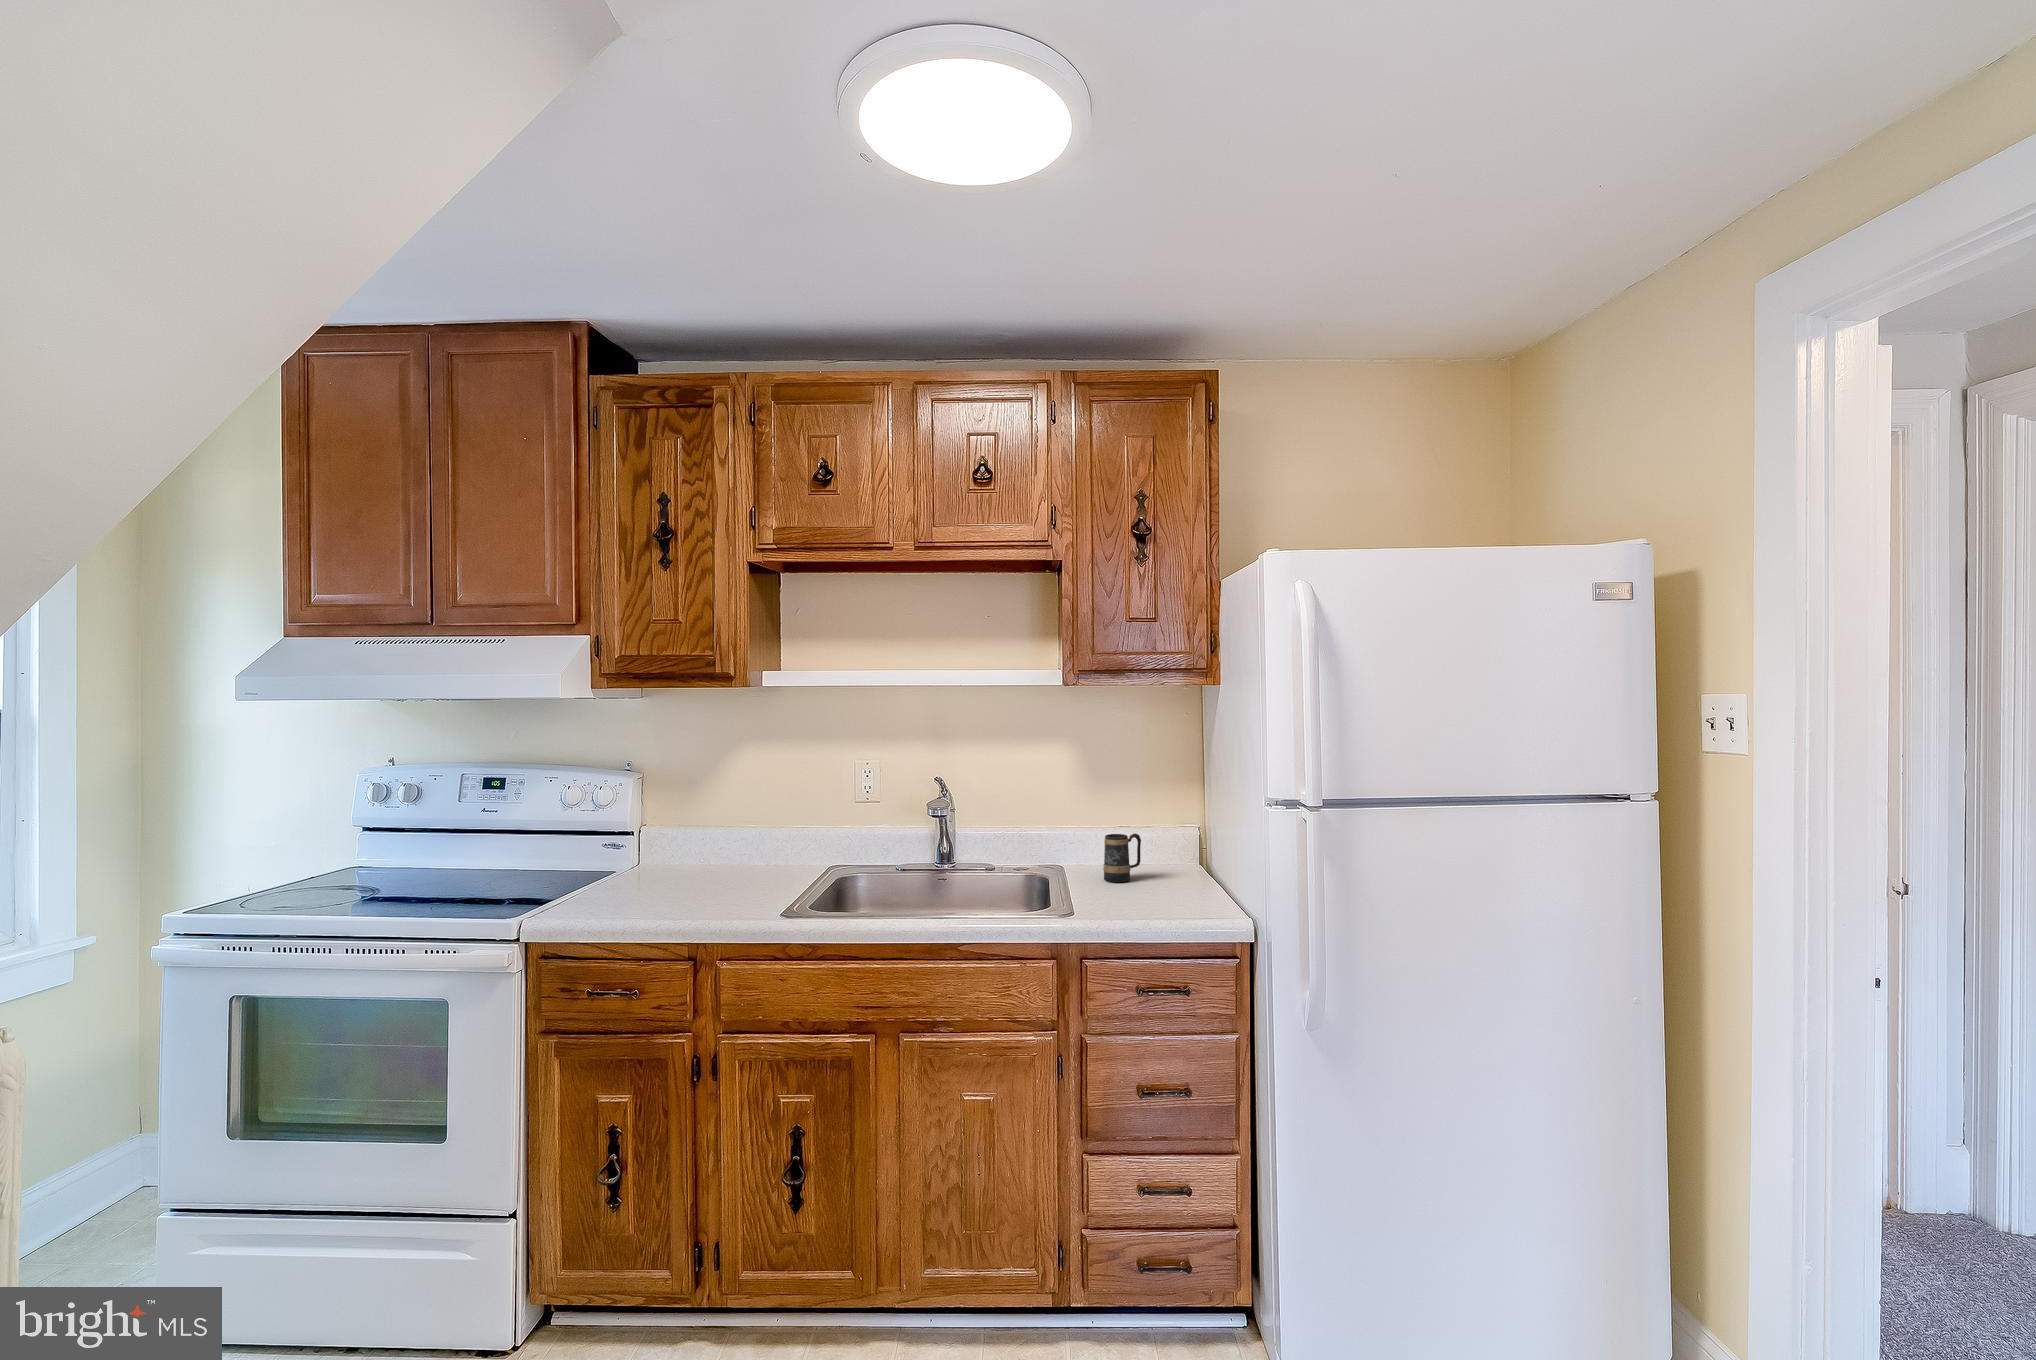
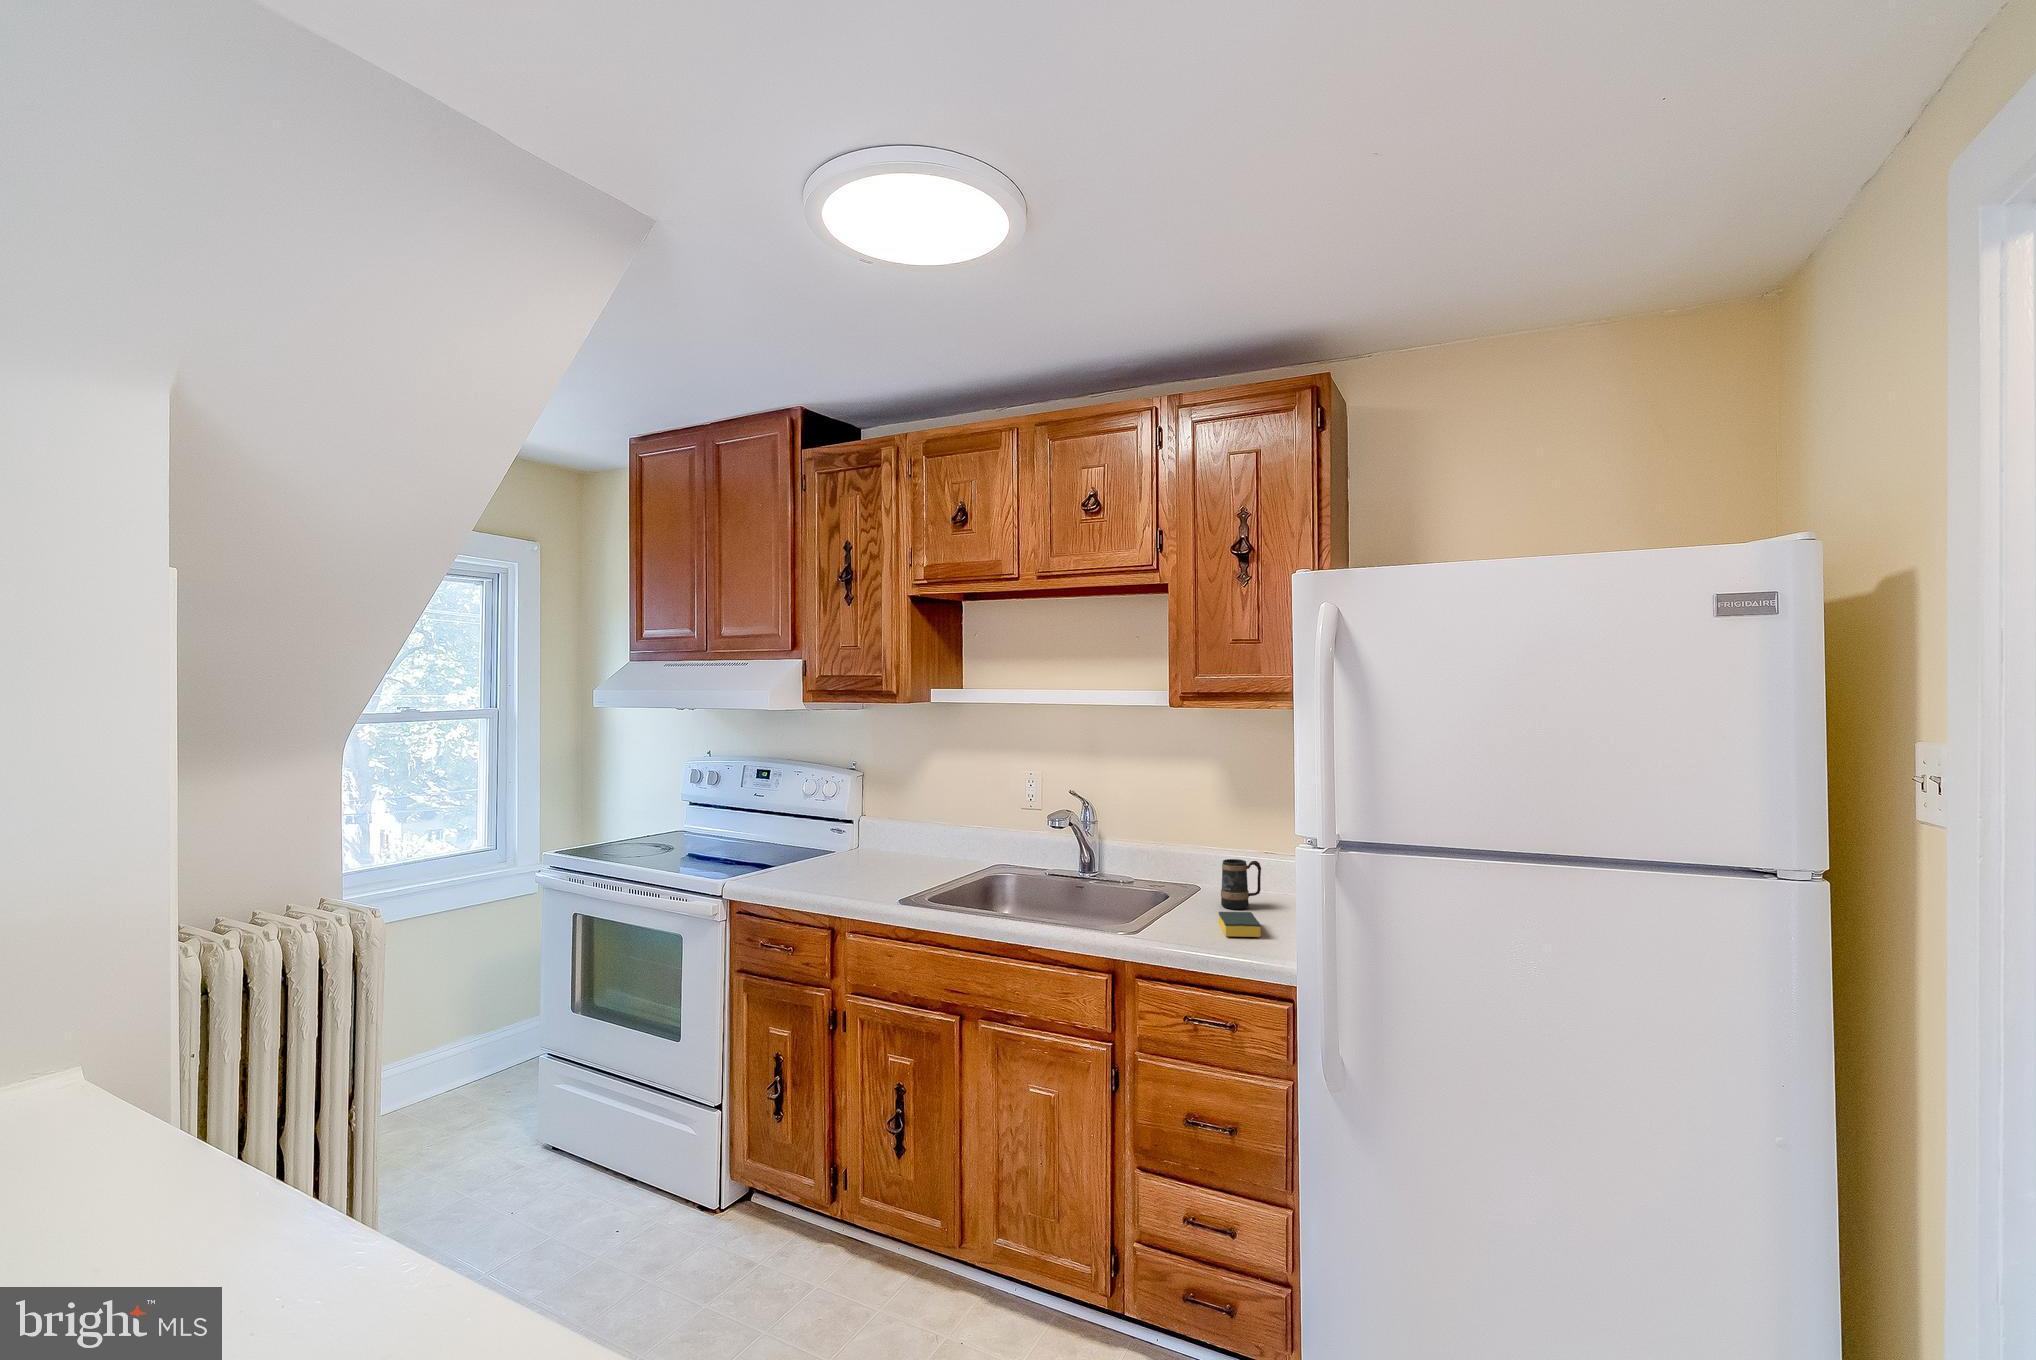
sponge: none [1126,882,1180,906] -> present [1218,912,1261,937]

